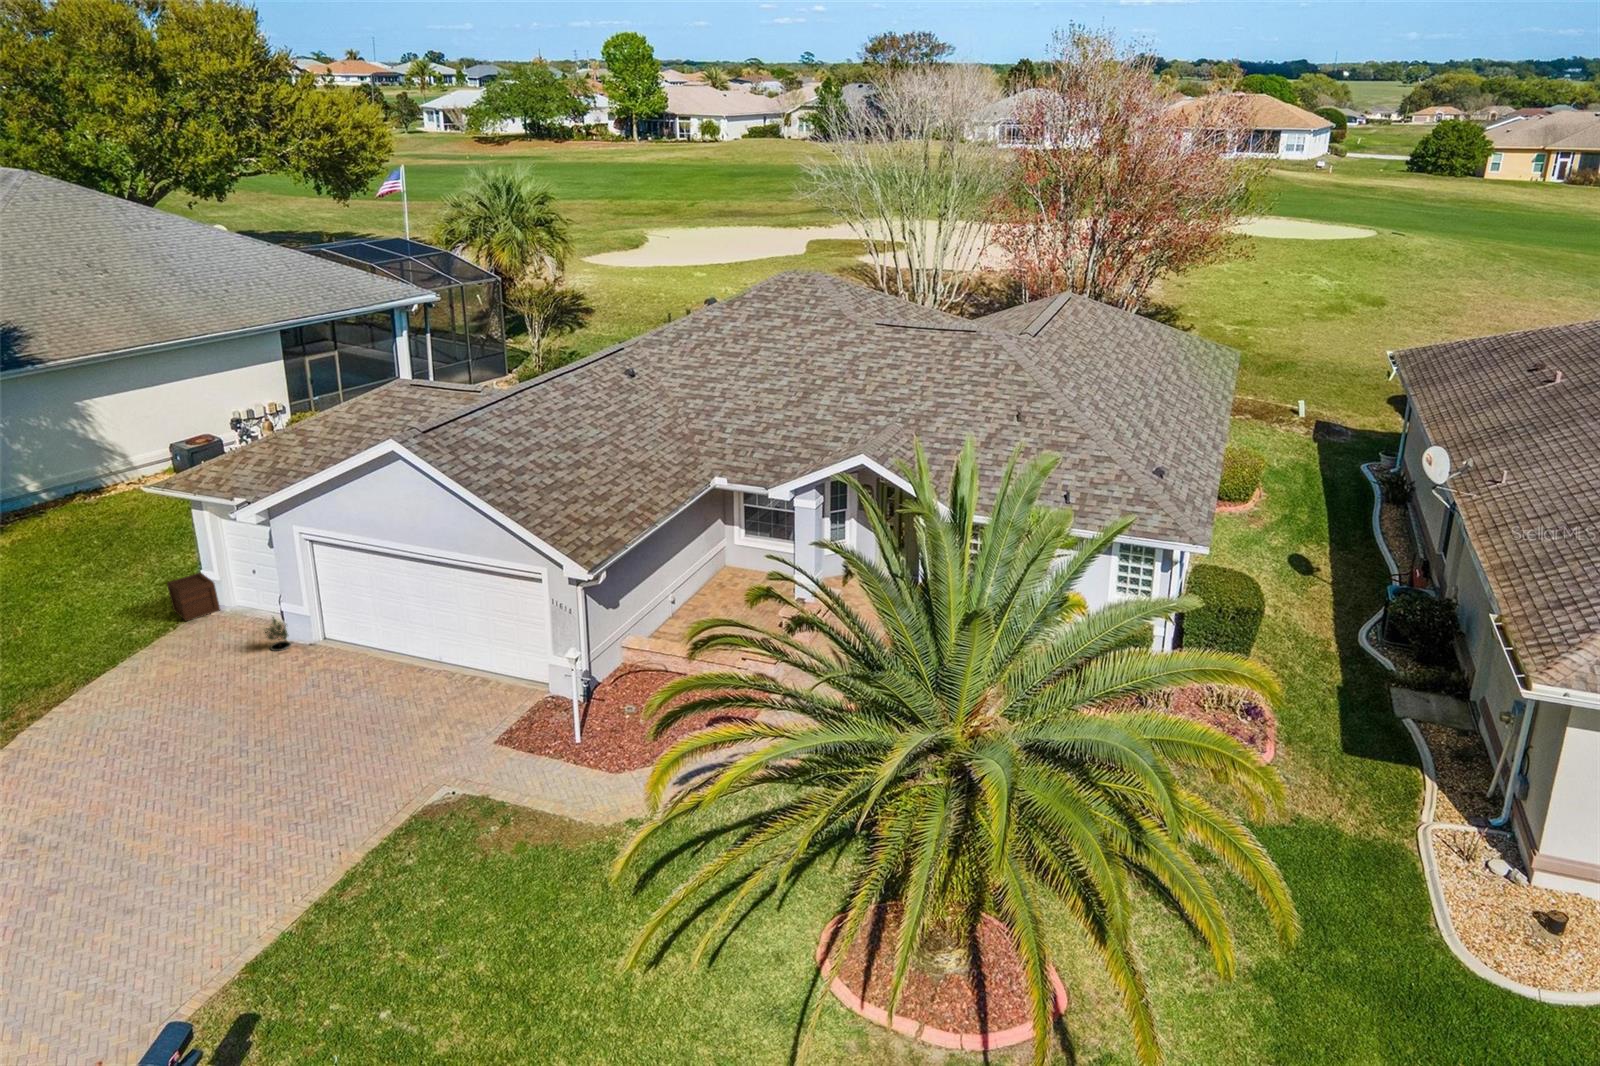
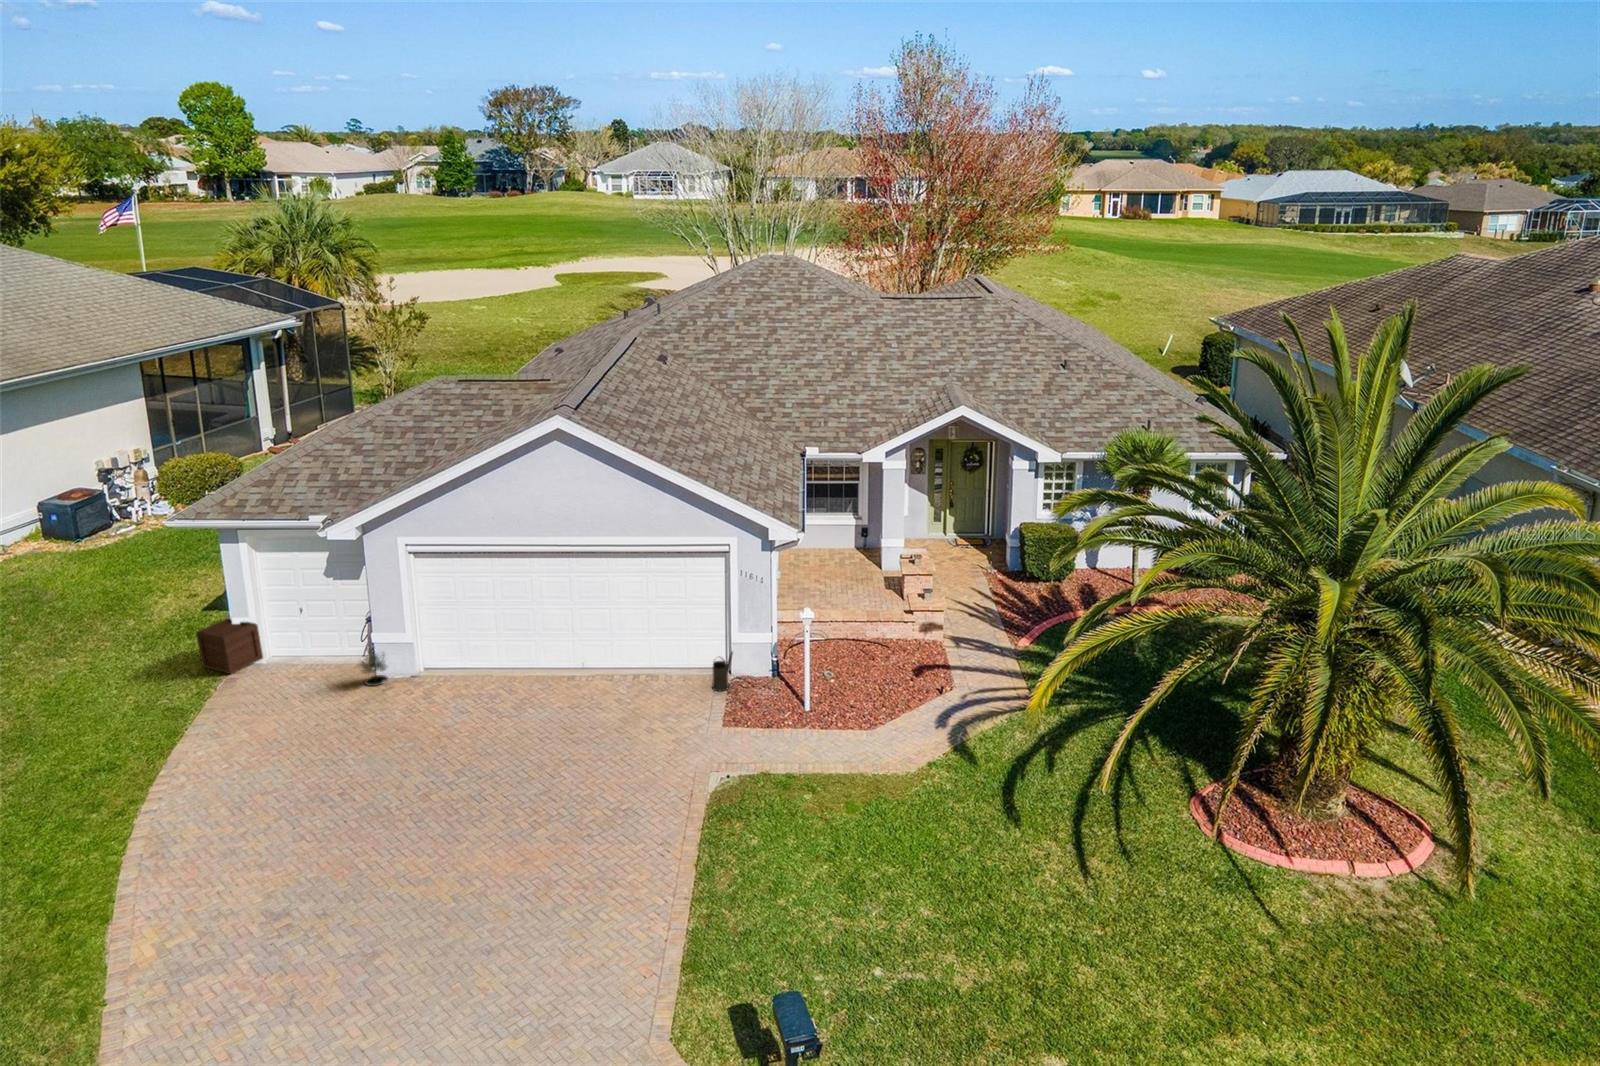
watering can: none [523,671,555,707] -> present [712,652,733,691]

